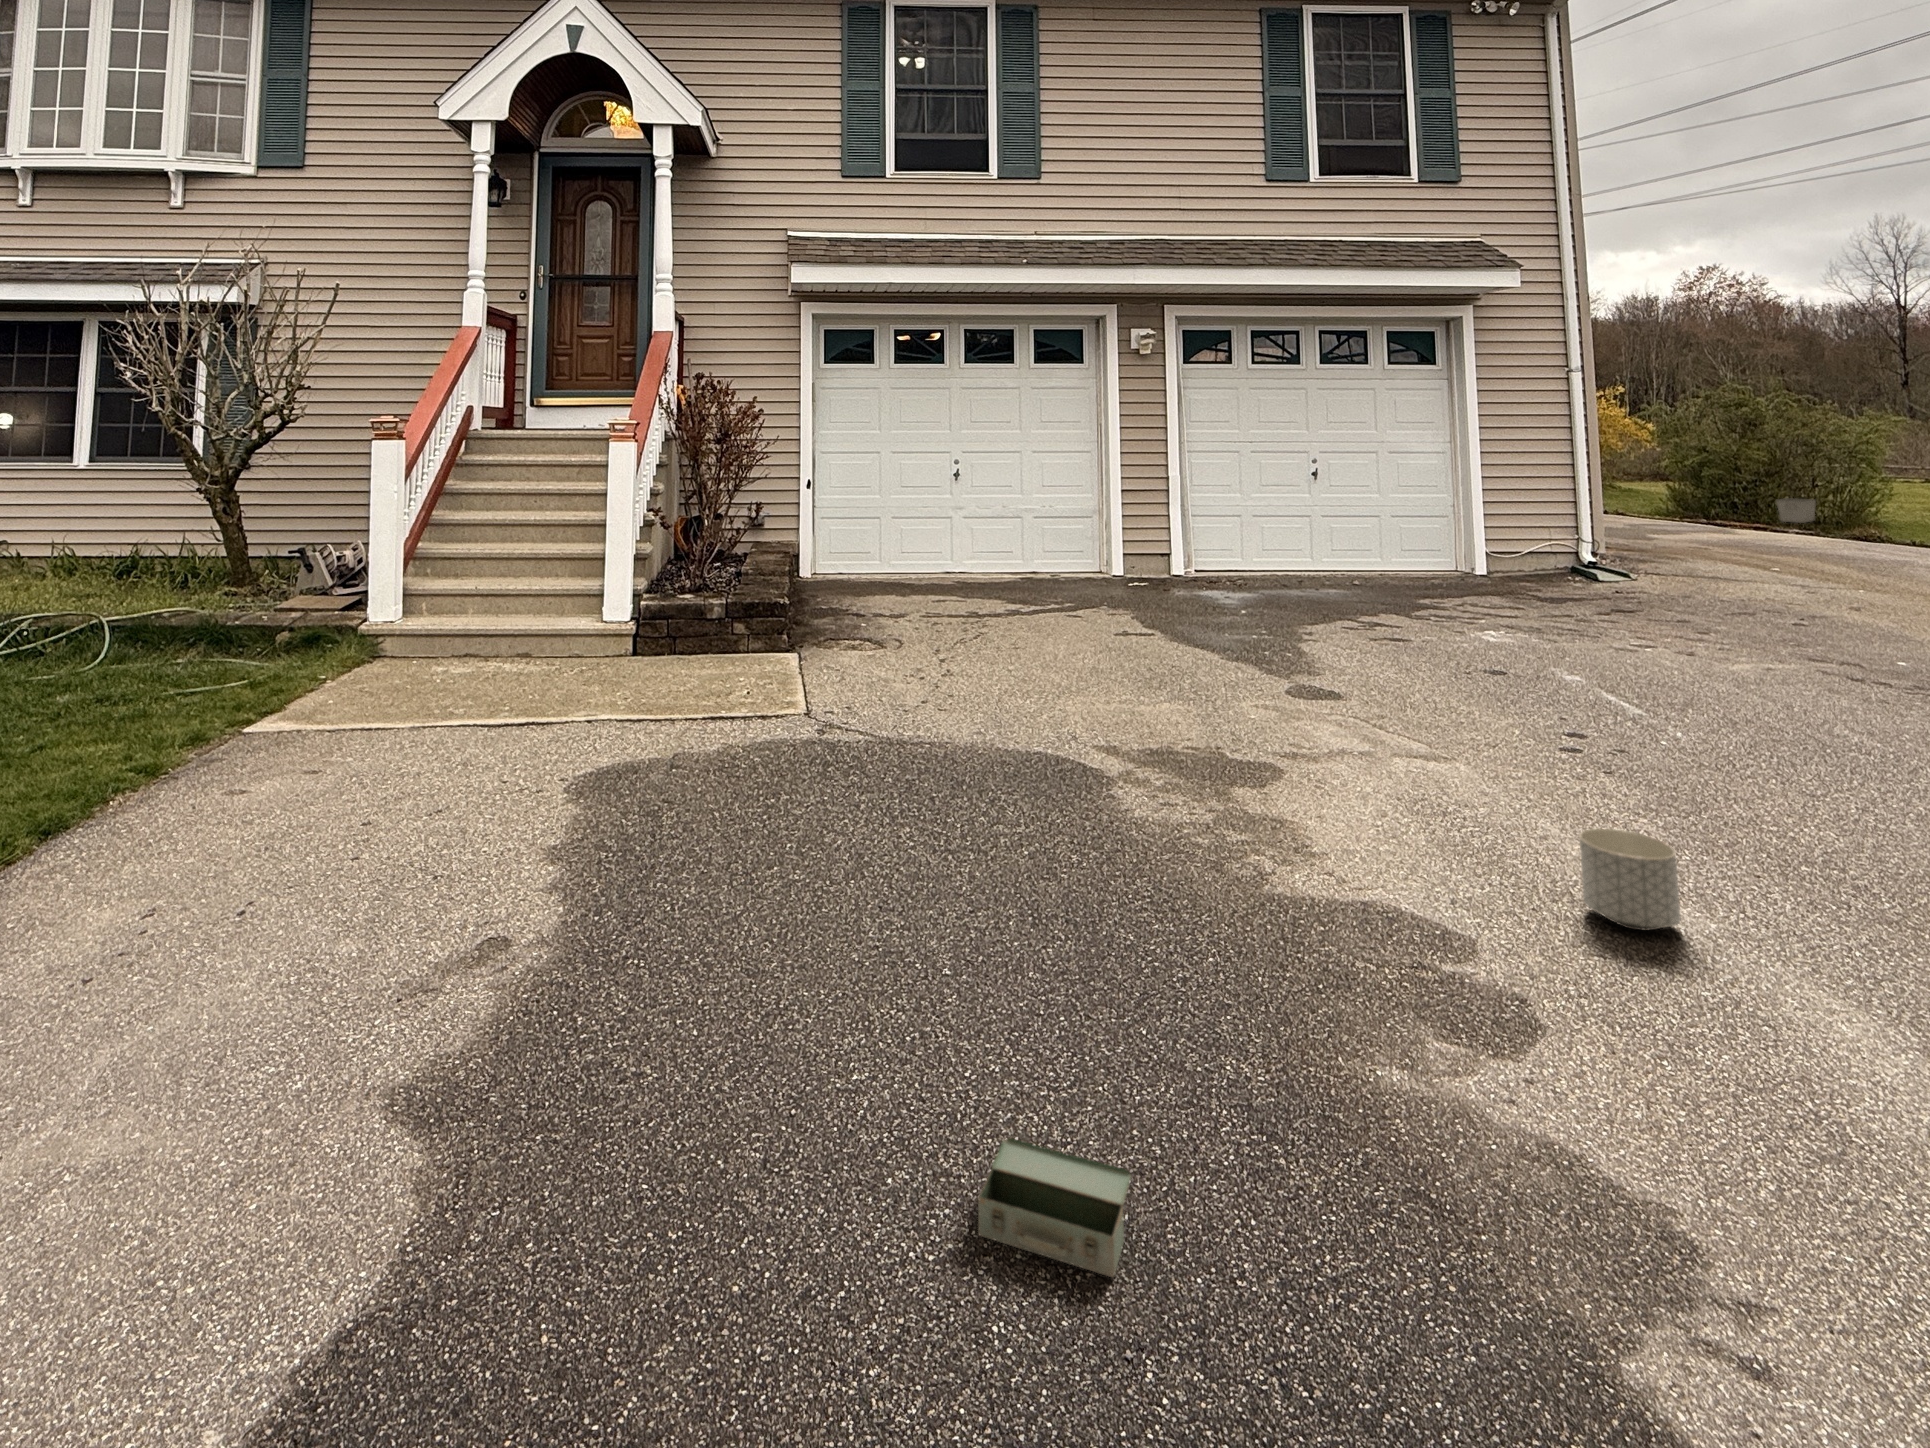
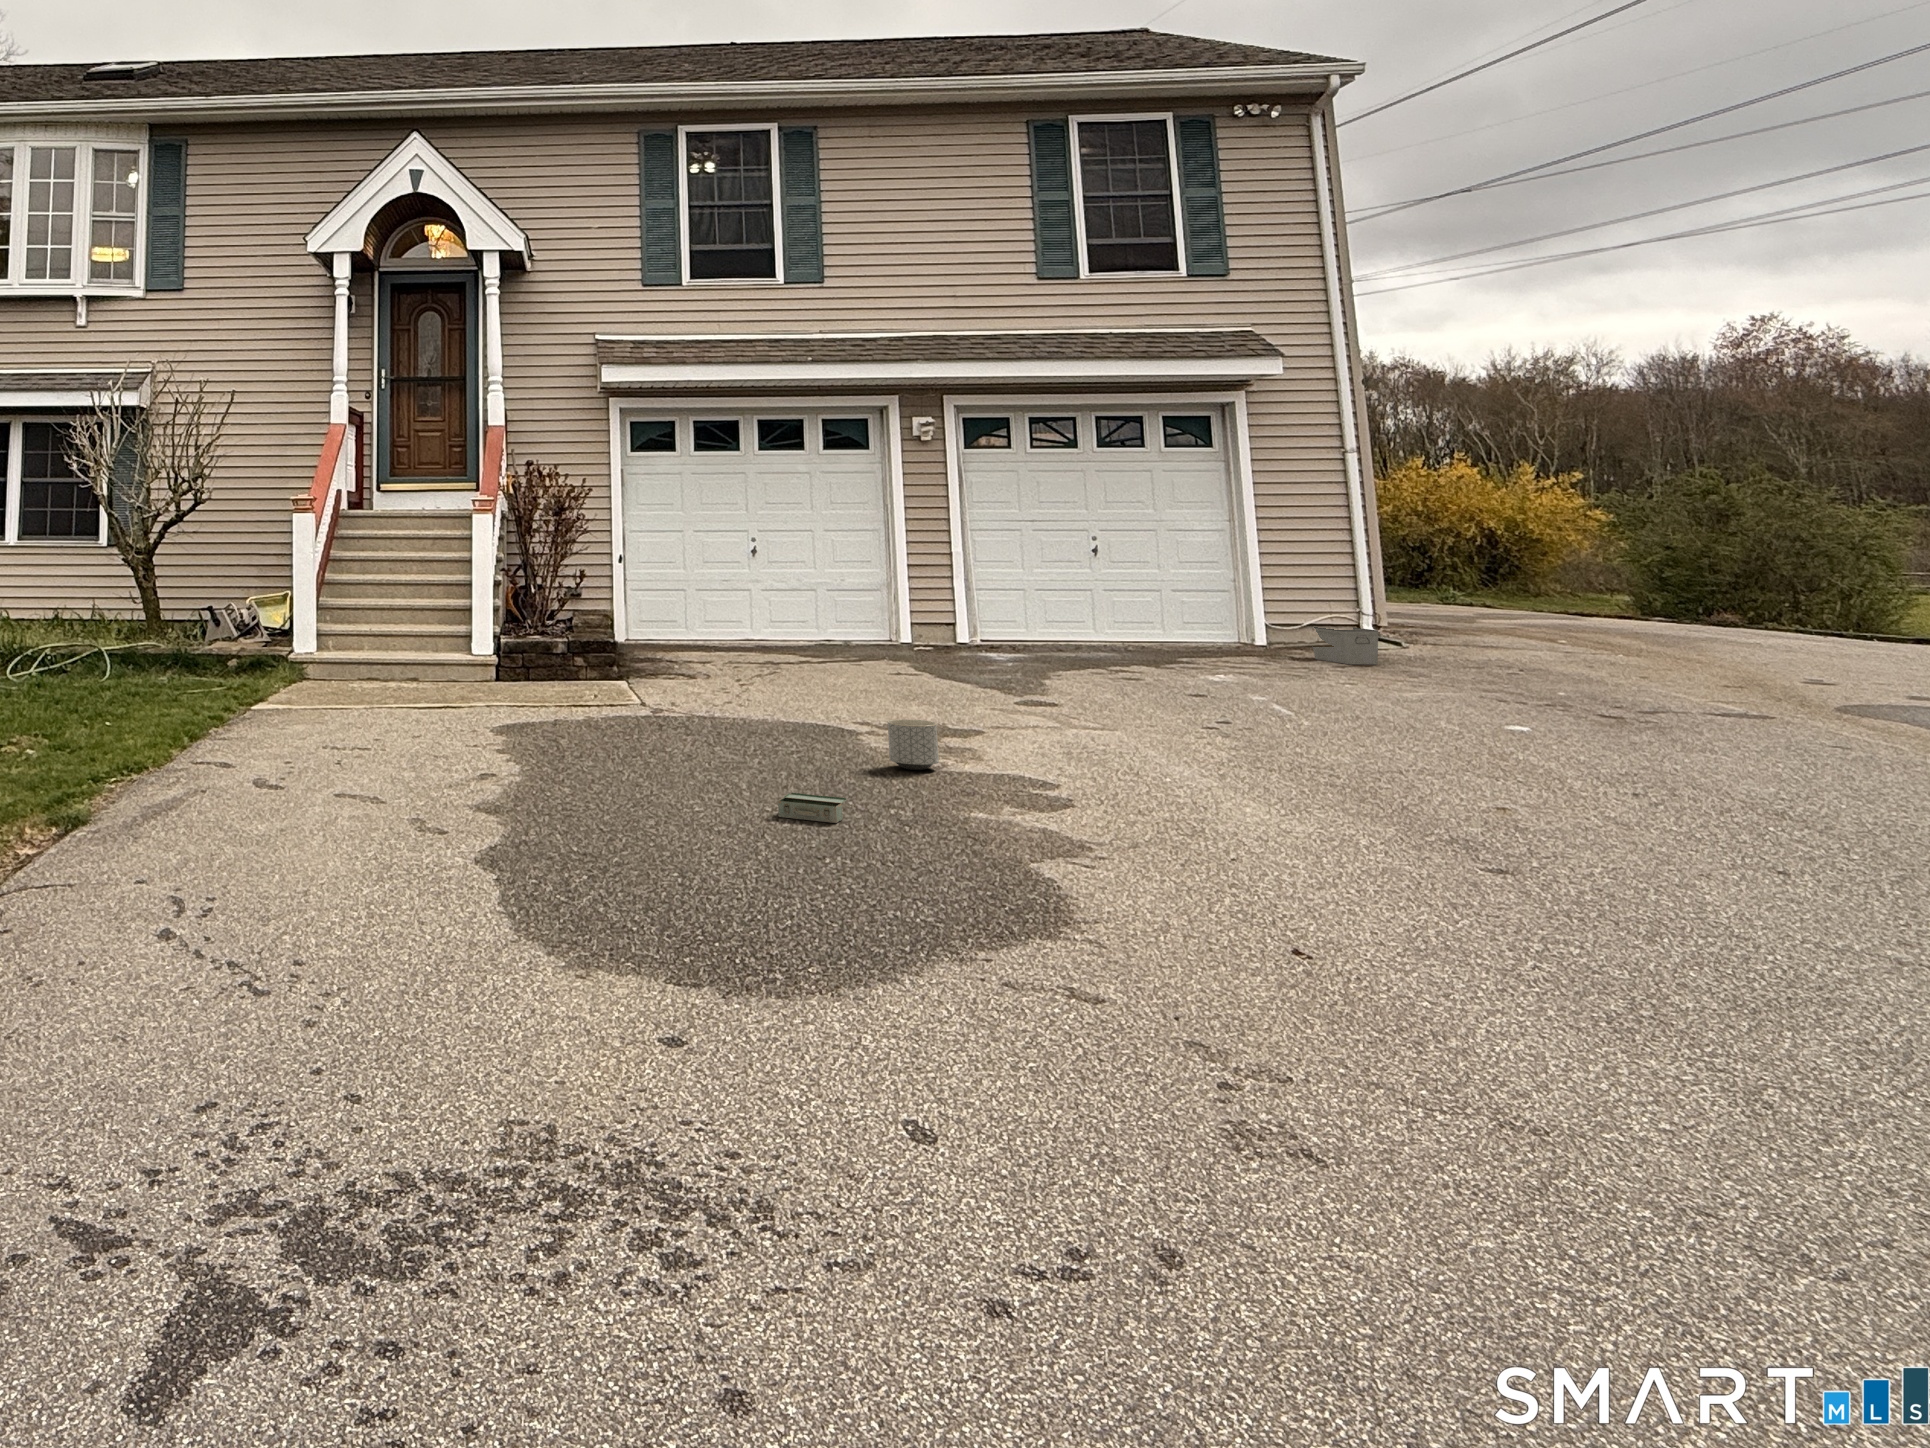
storage bin: present [1776,498,1816,523] -> present [1312,627,1379,665]
planter: present [1580,828,1680,931] -> present [888,719,939,770]

